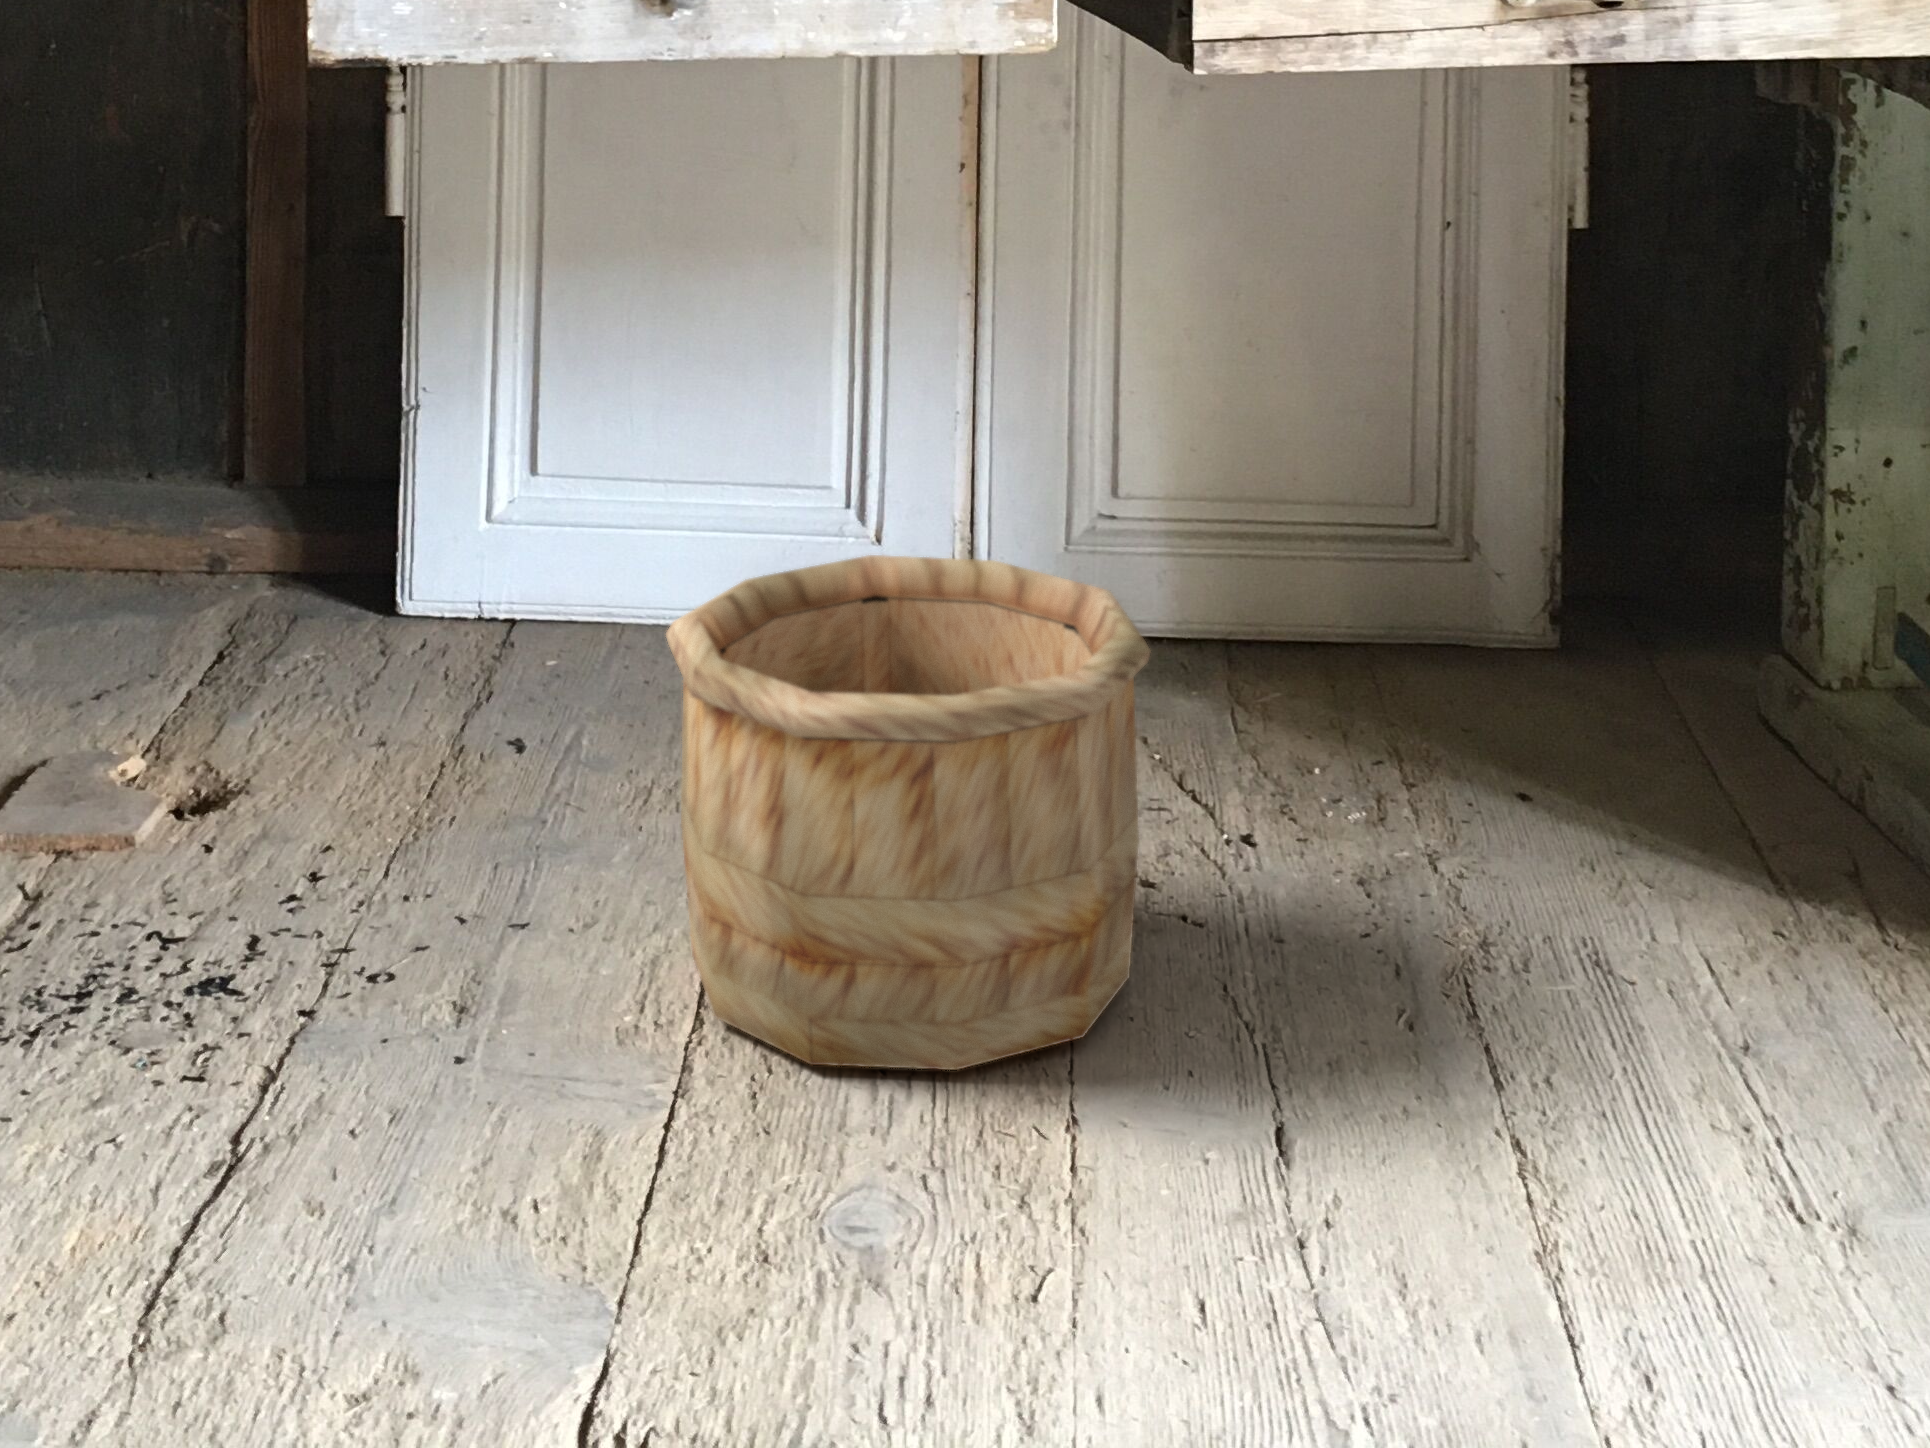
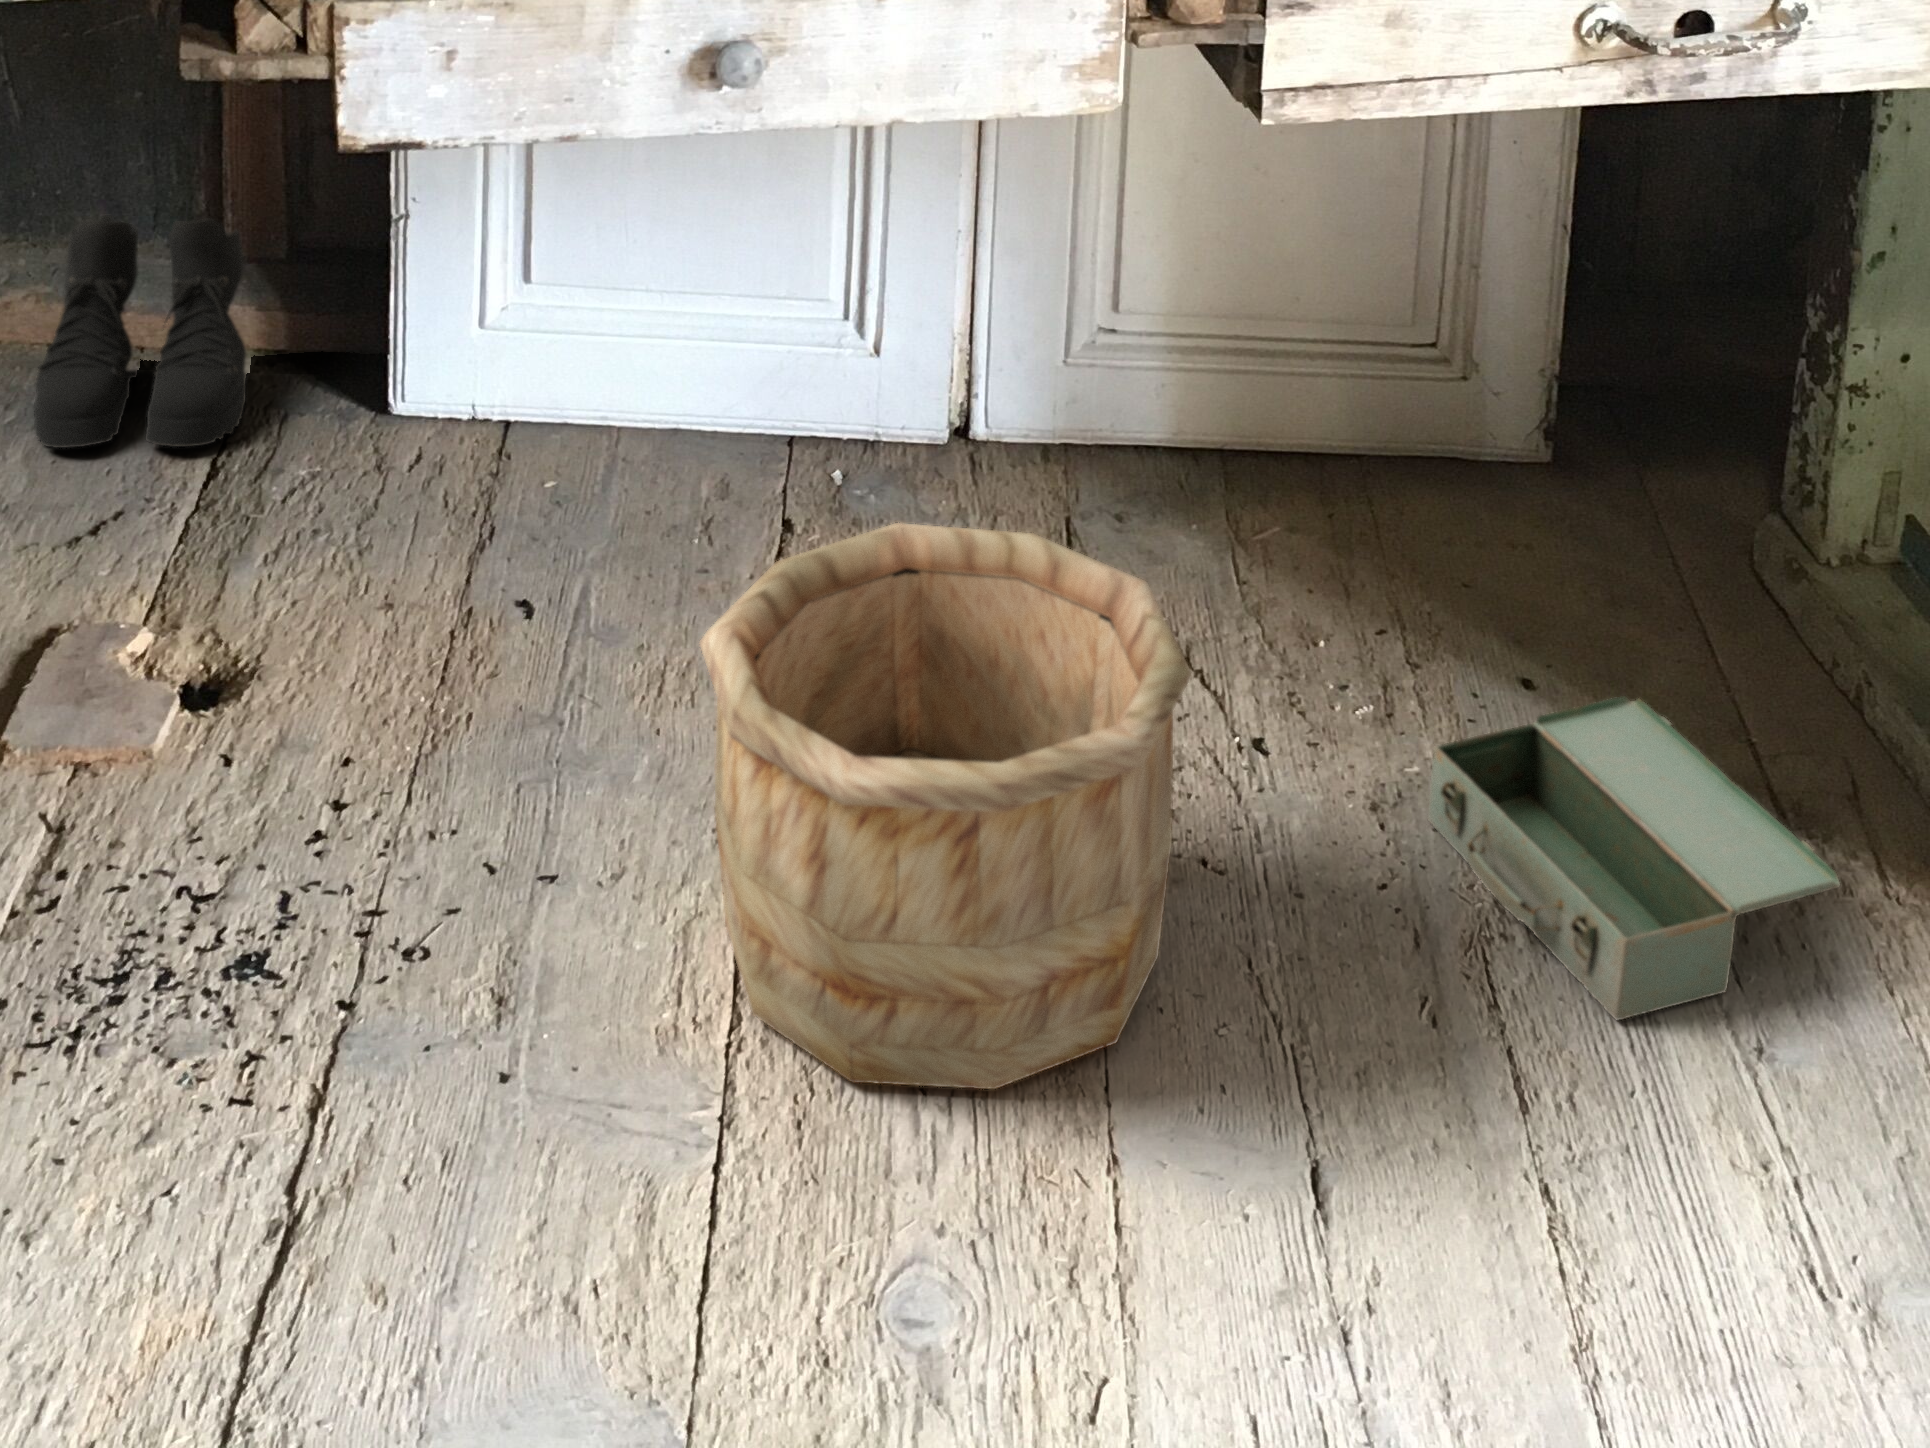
boots: none [32,414,252,626] -> present [34,214,246,448]
toolbox: none [1413,770,1825,1029] -> present [1428,696,1840,1020]

